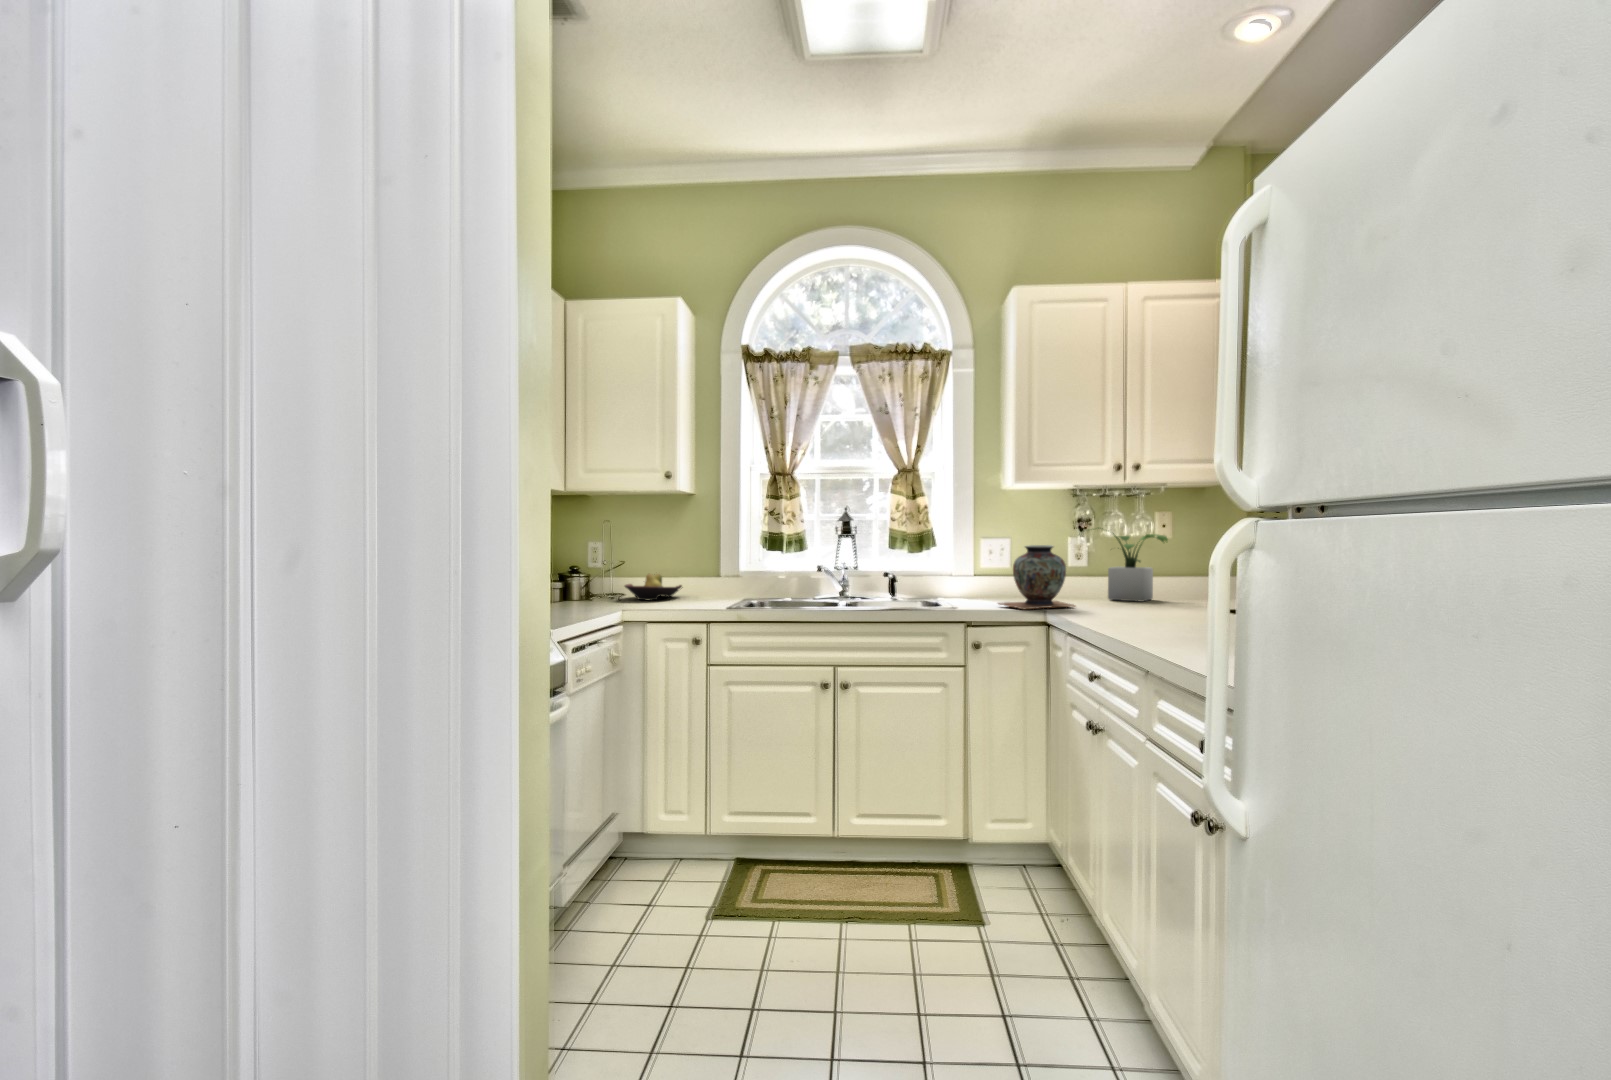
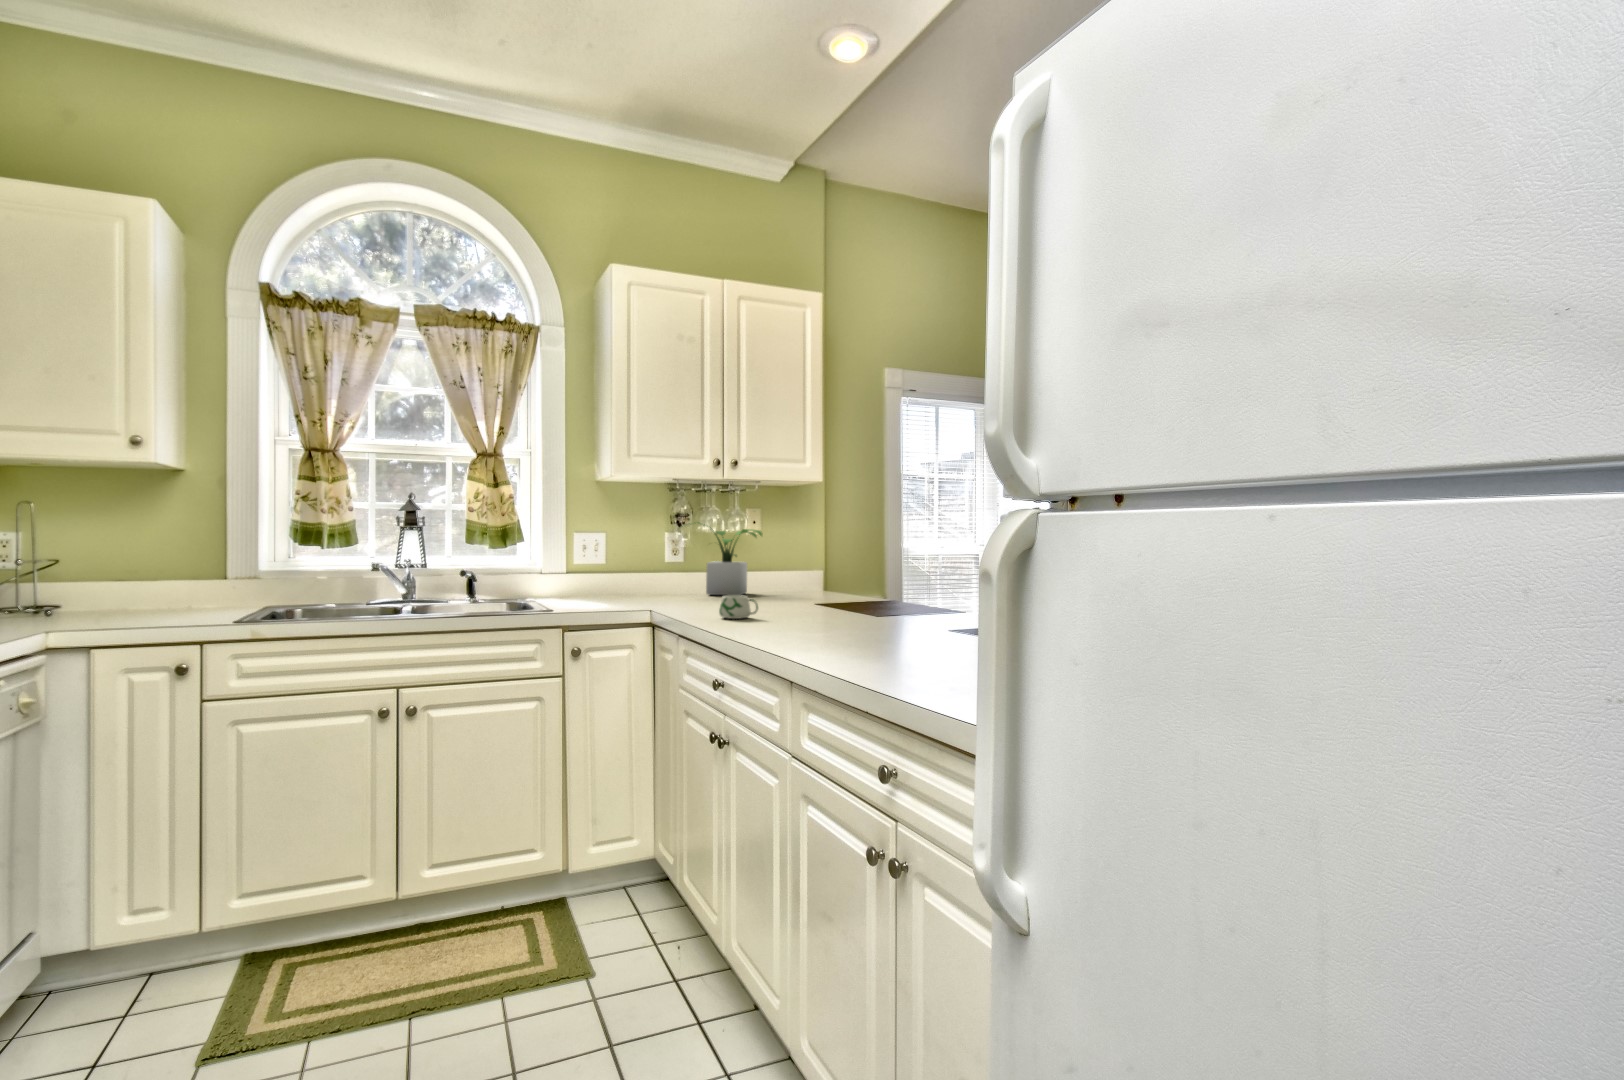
decorative vase: present [999,545,1075,609] -> none [596,539,681,608]
fruit bowl: present [625,574,682,600] -> none [51,578,165,618]
mug: none [1107,601,1146,623] -> present [719,595,758,619]

